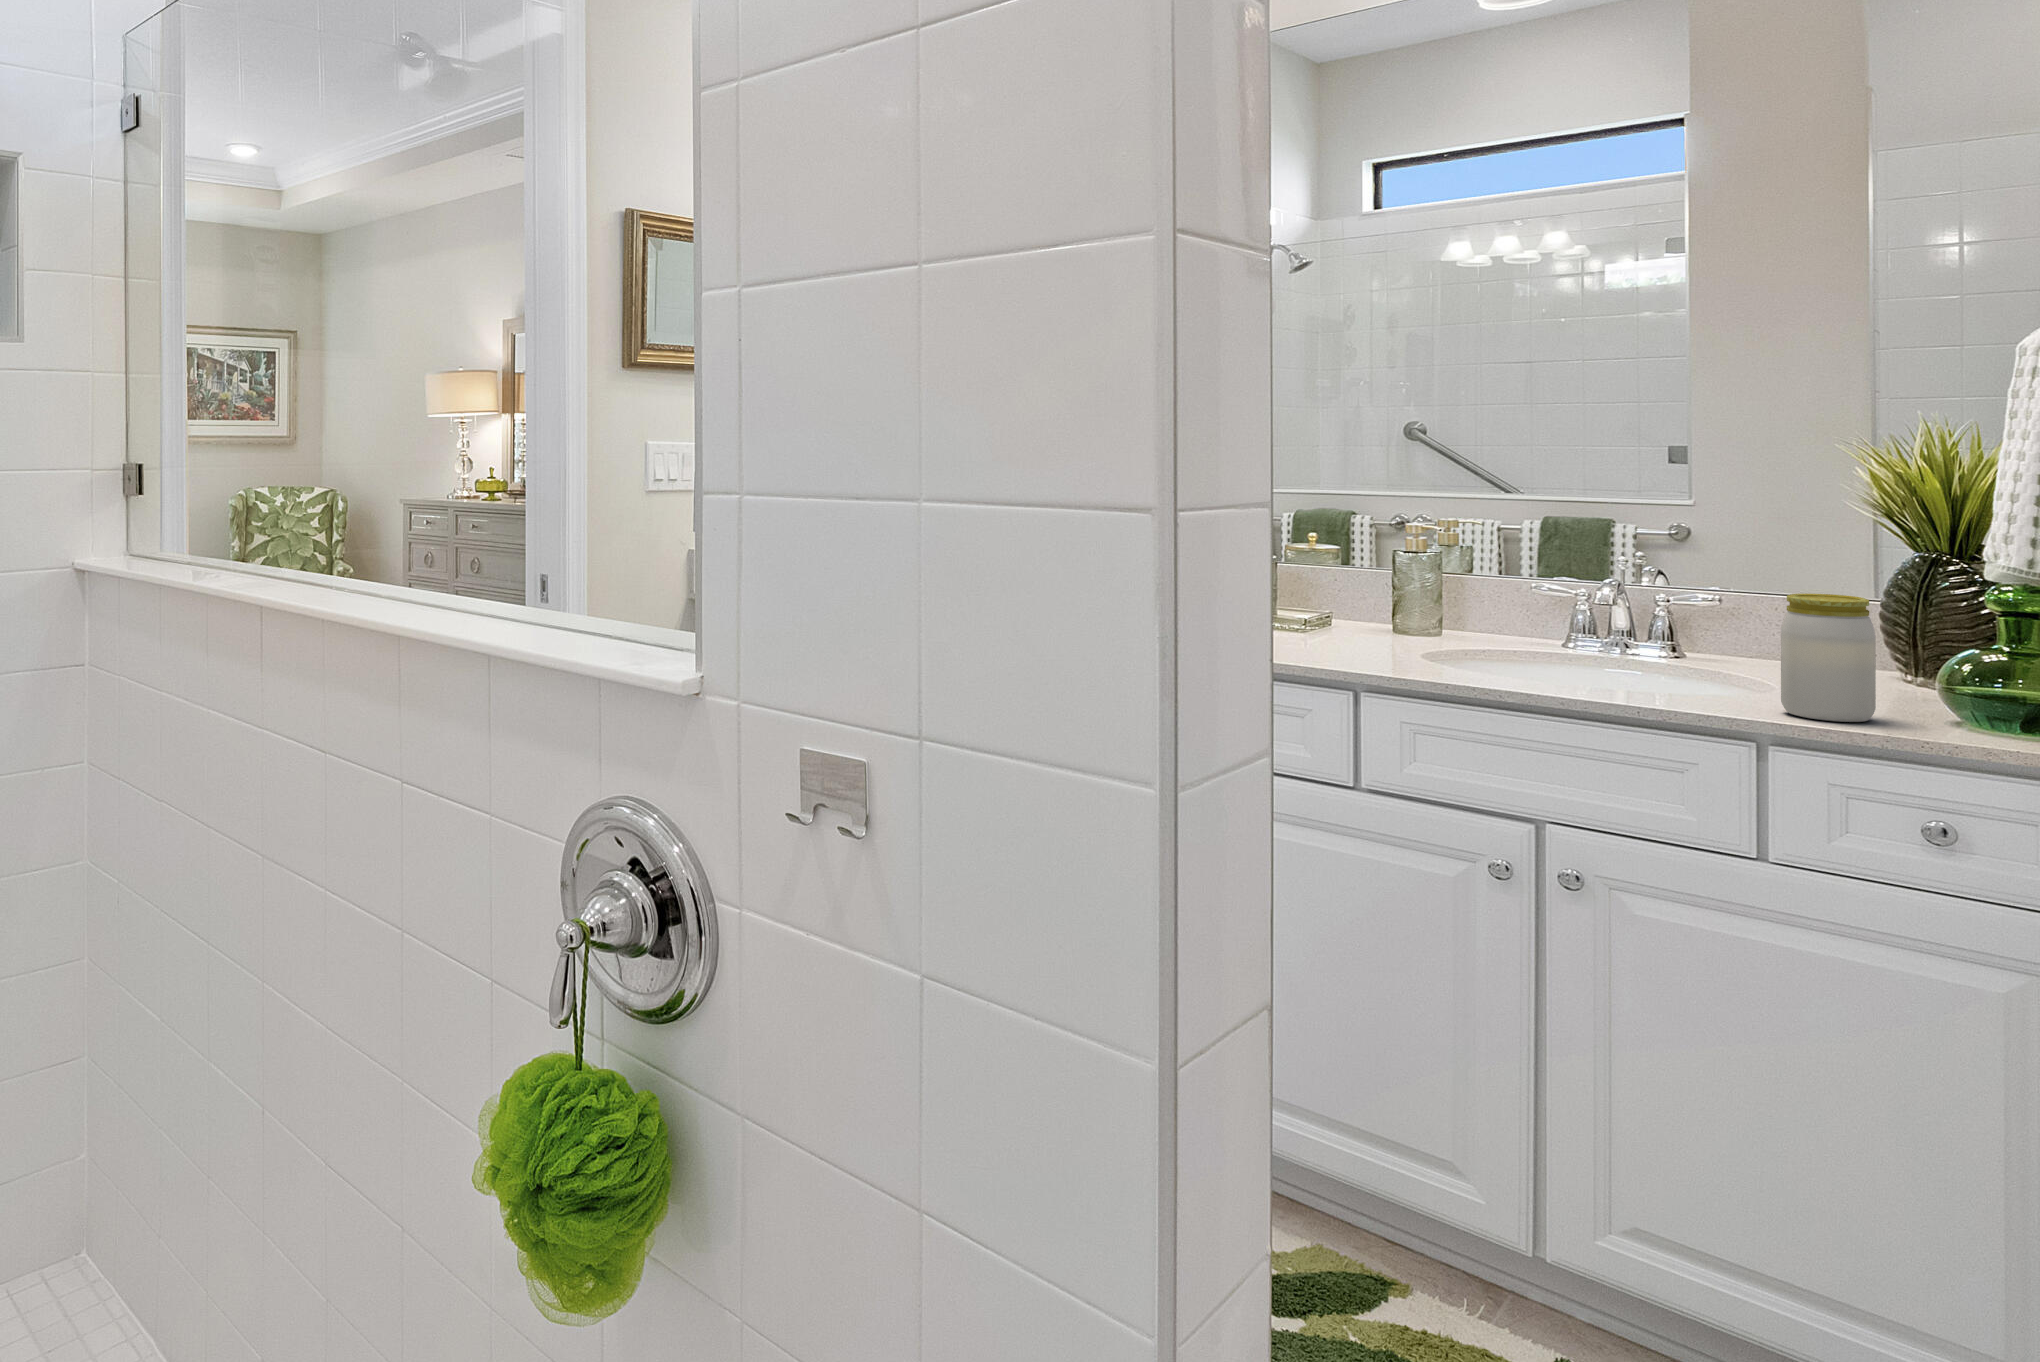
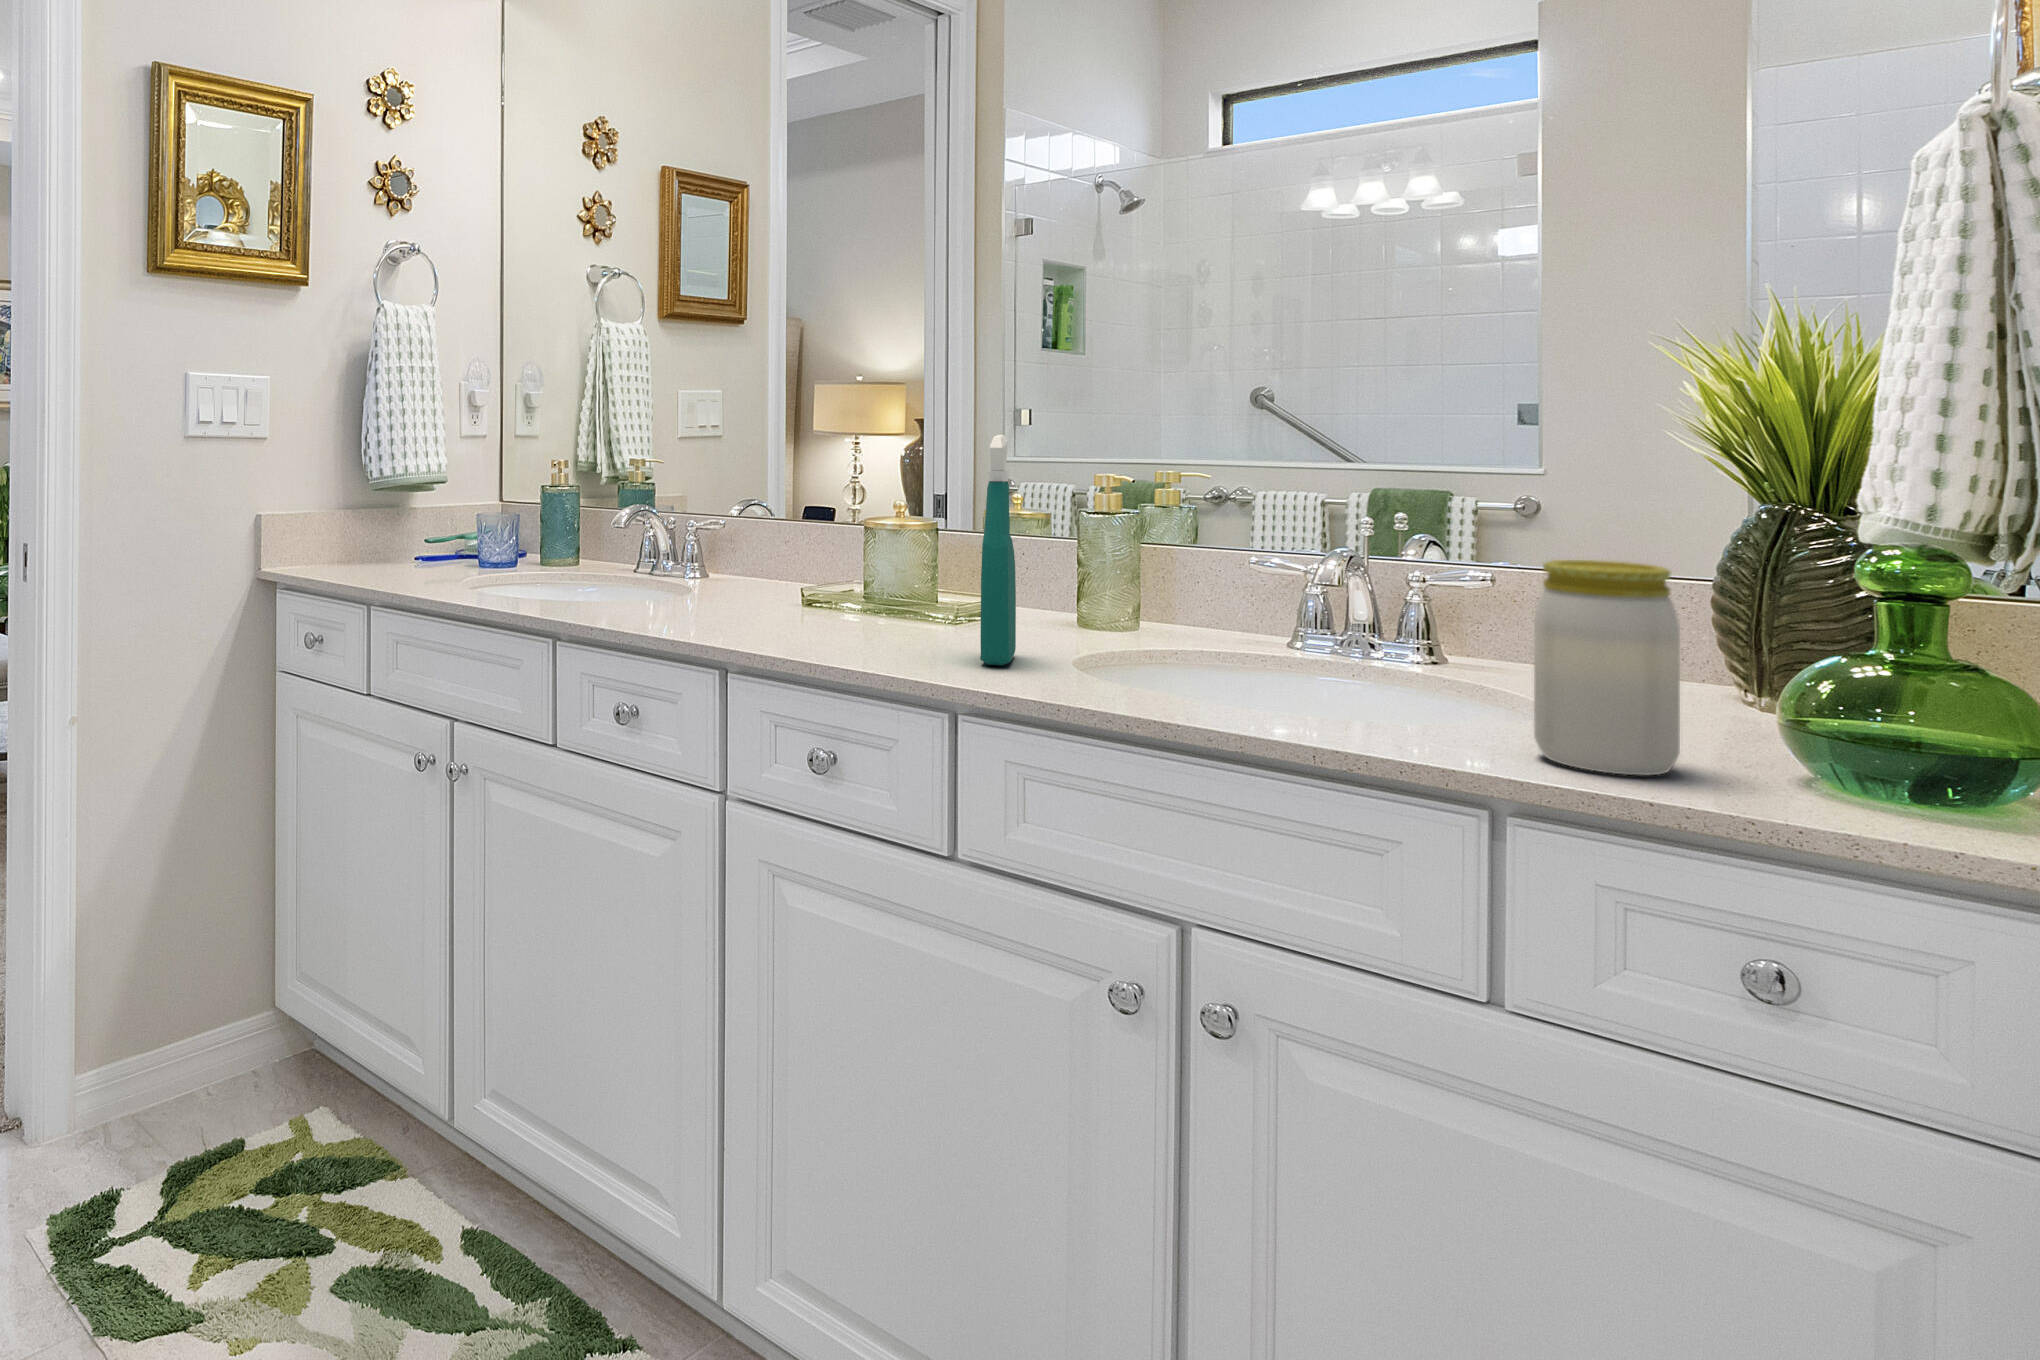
spray bottle: none [1358,506,1385,664] -> present [980,435,1016,666]

